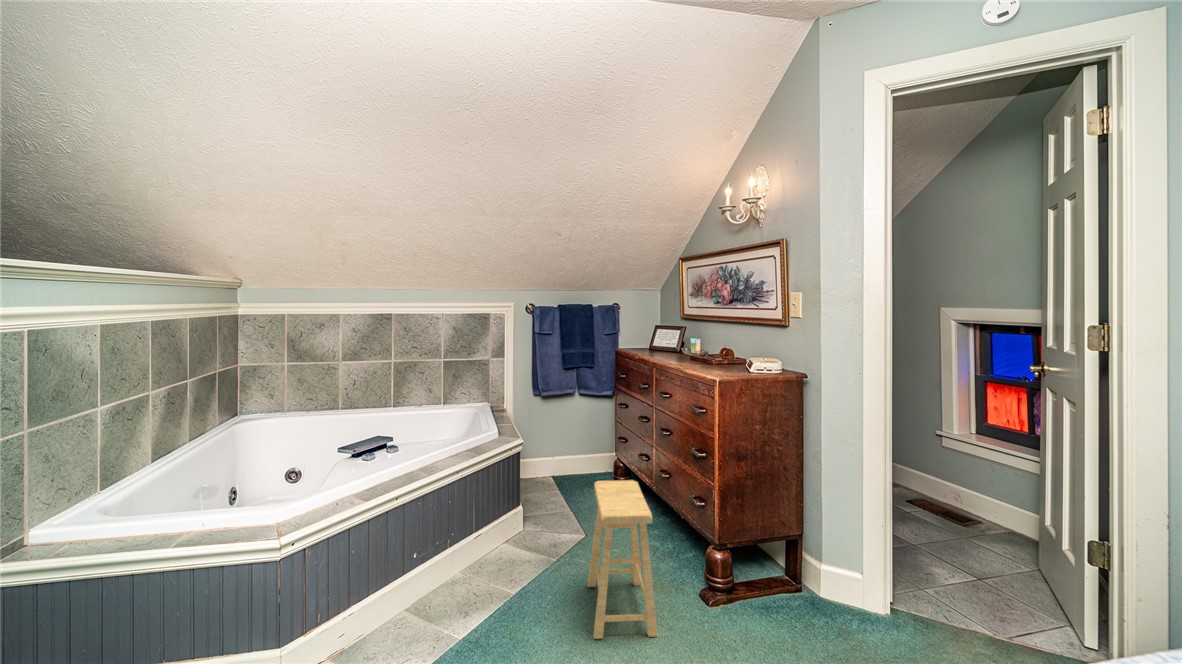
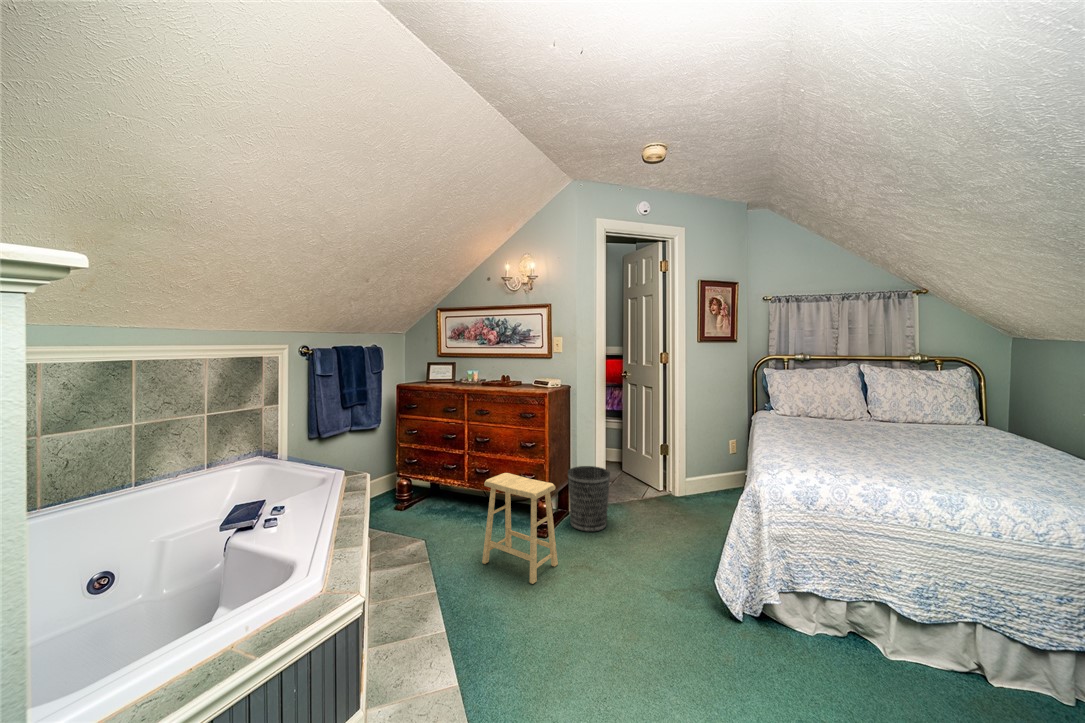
wastebasket: none [752,510,829,632] -> present [568,466,610,532]

